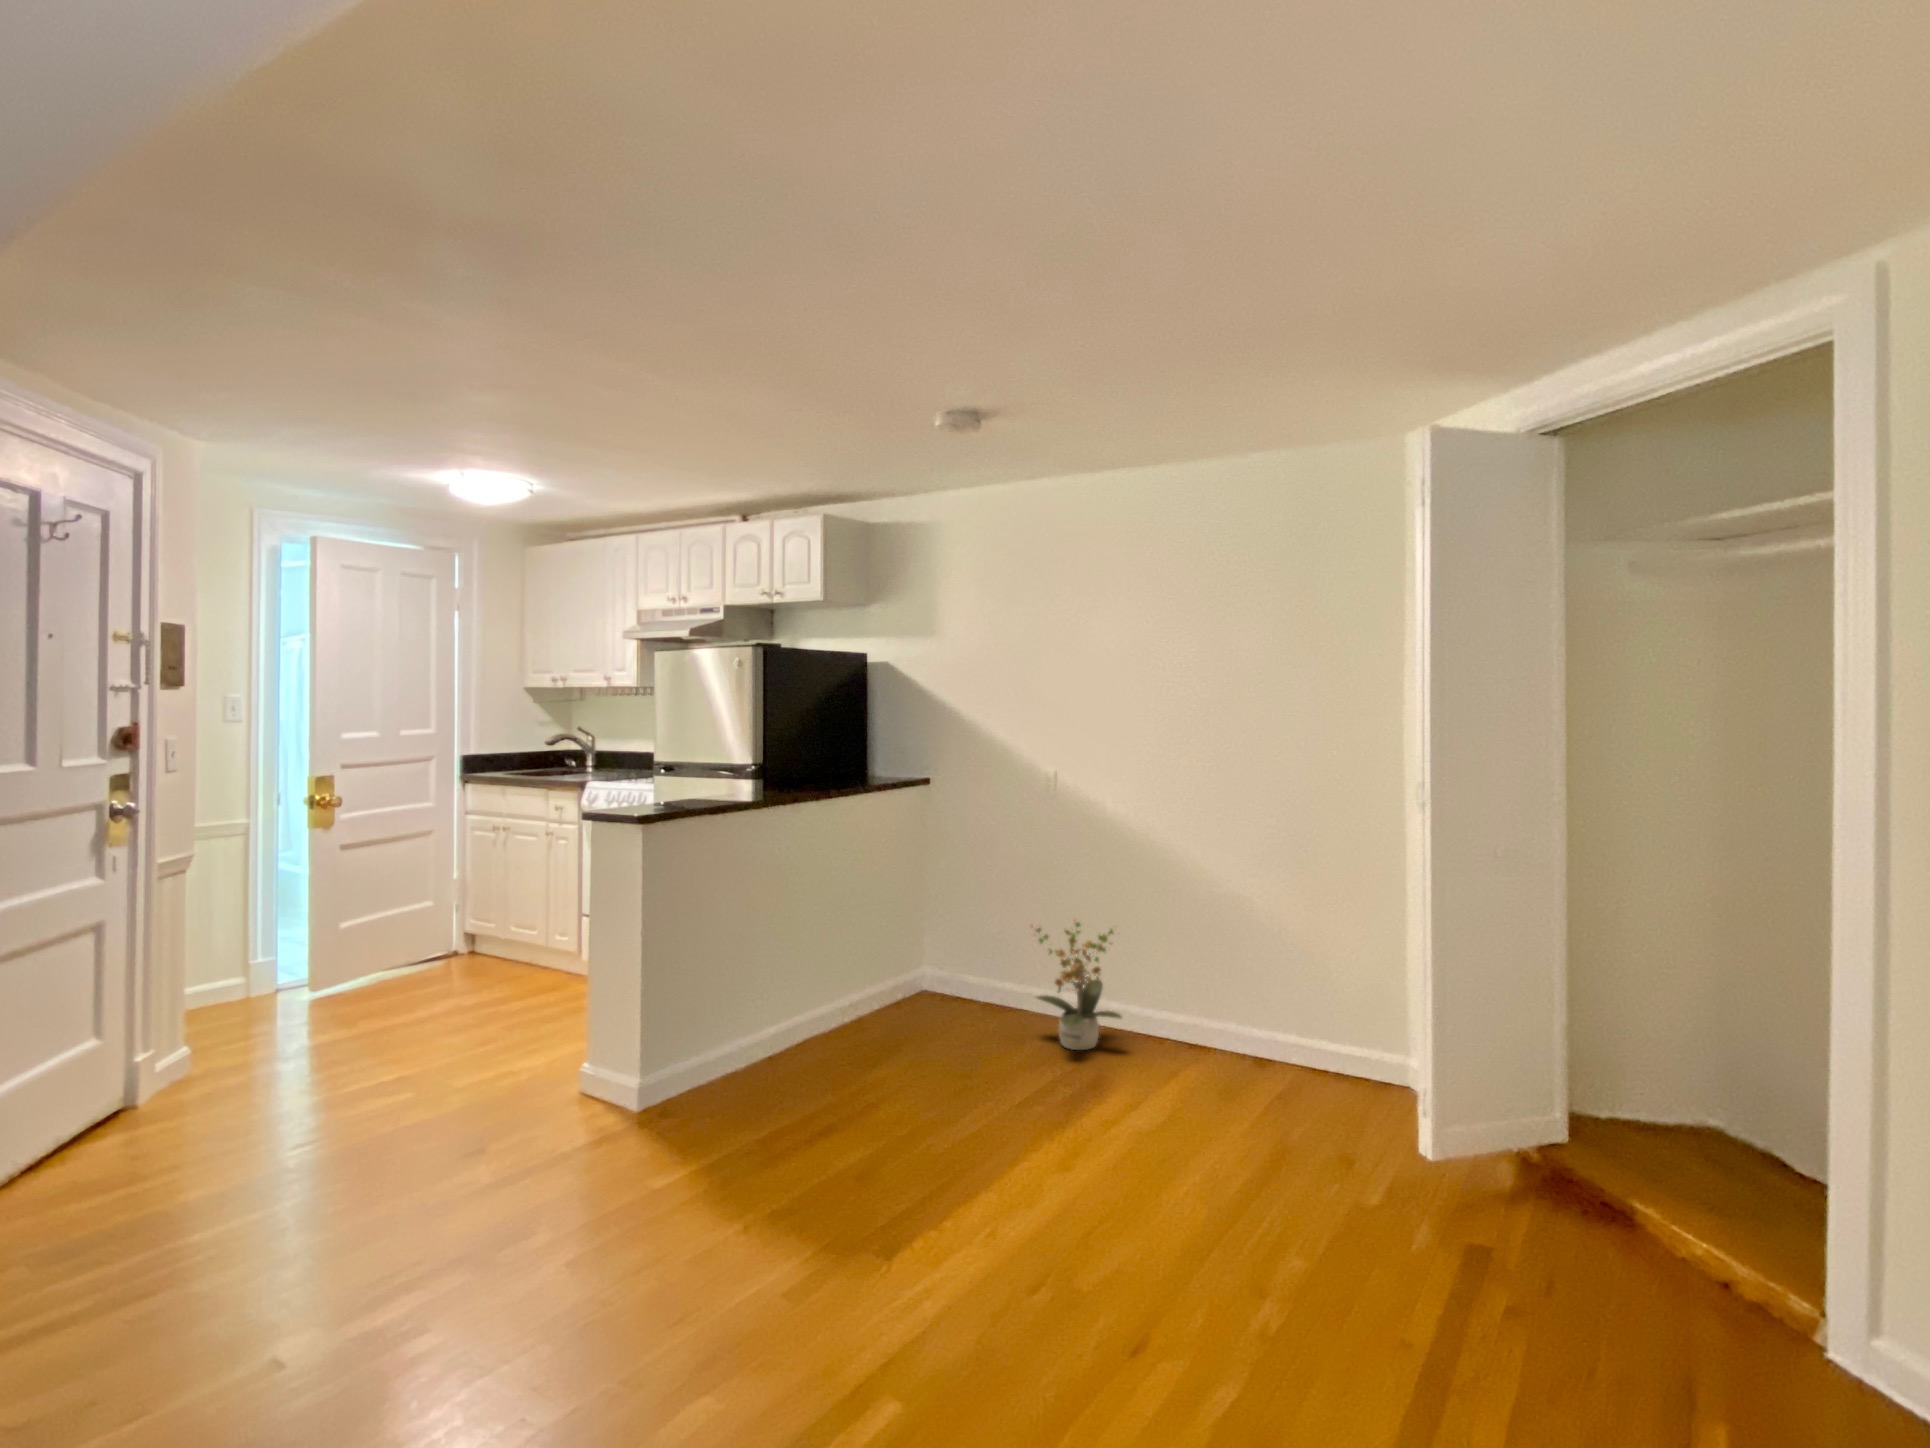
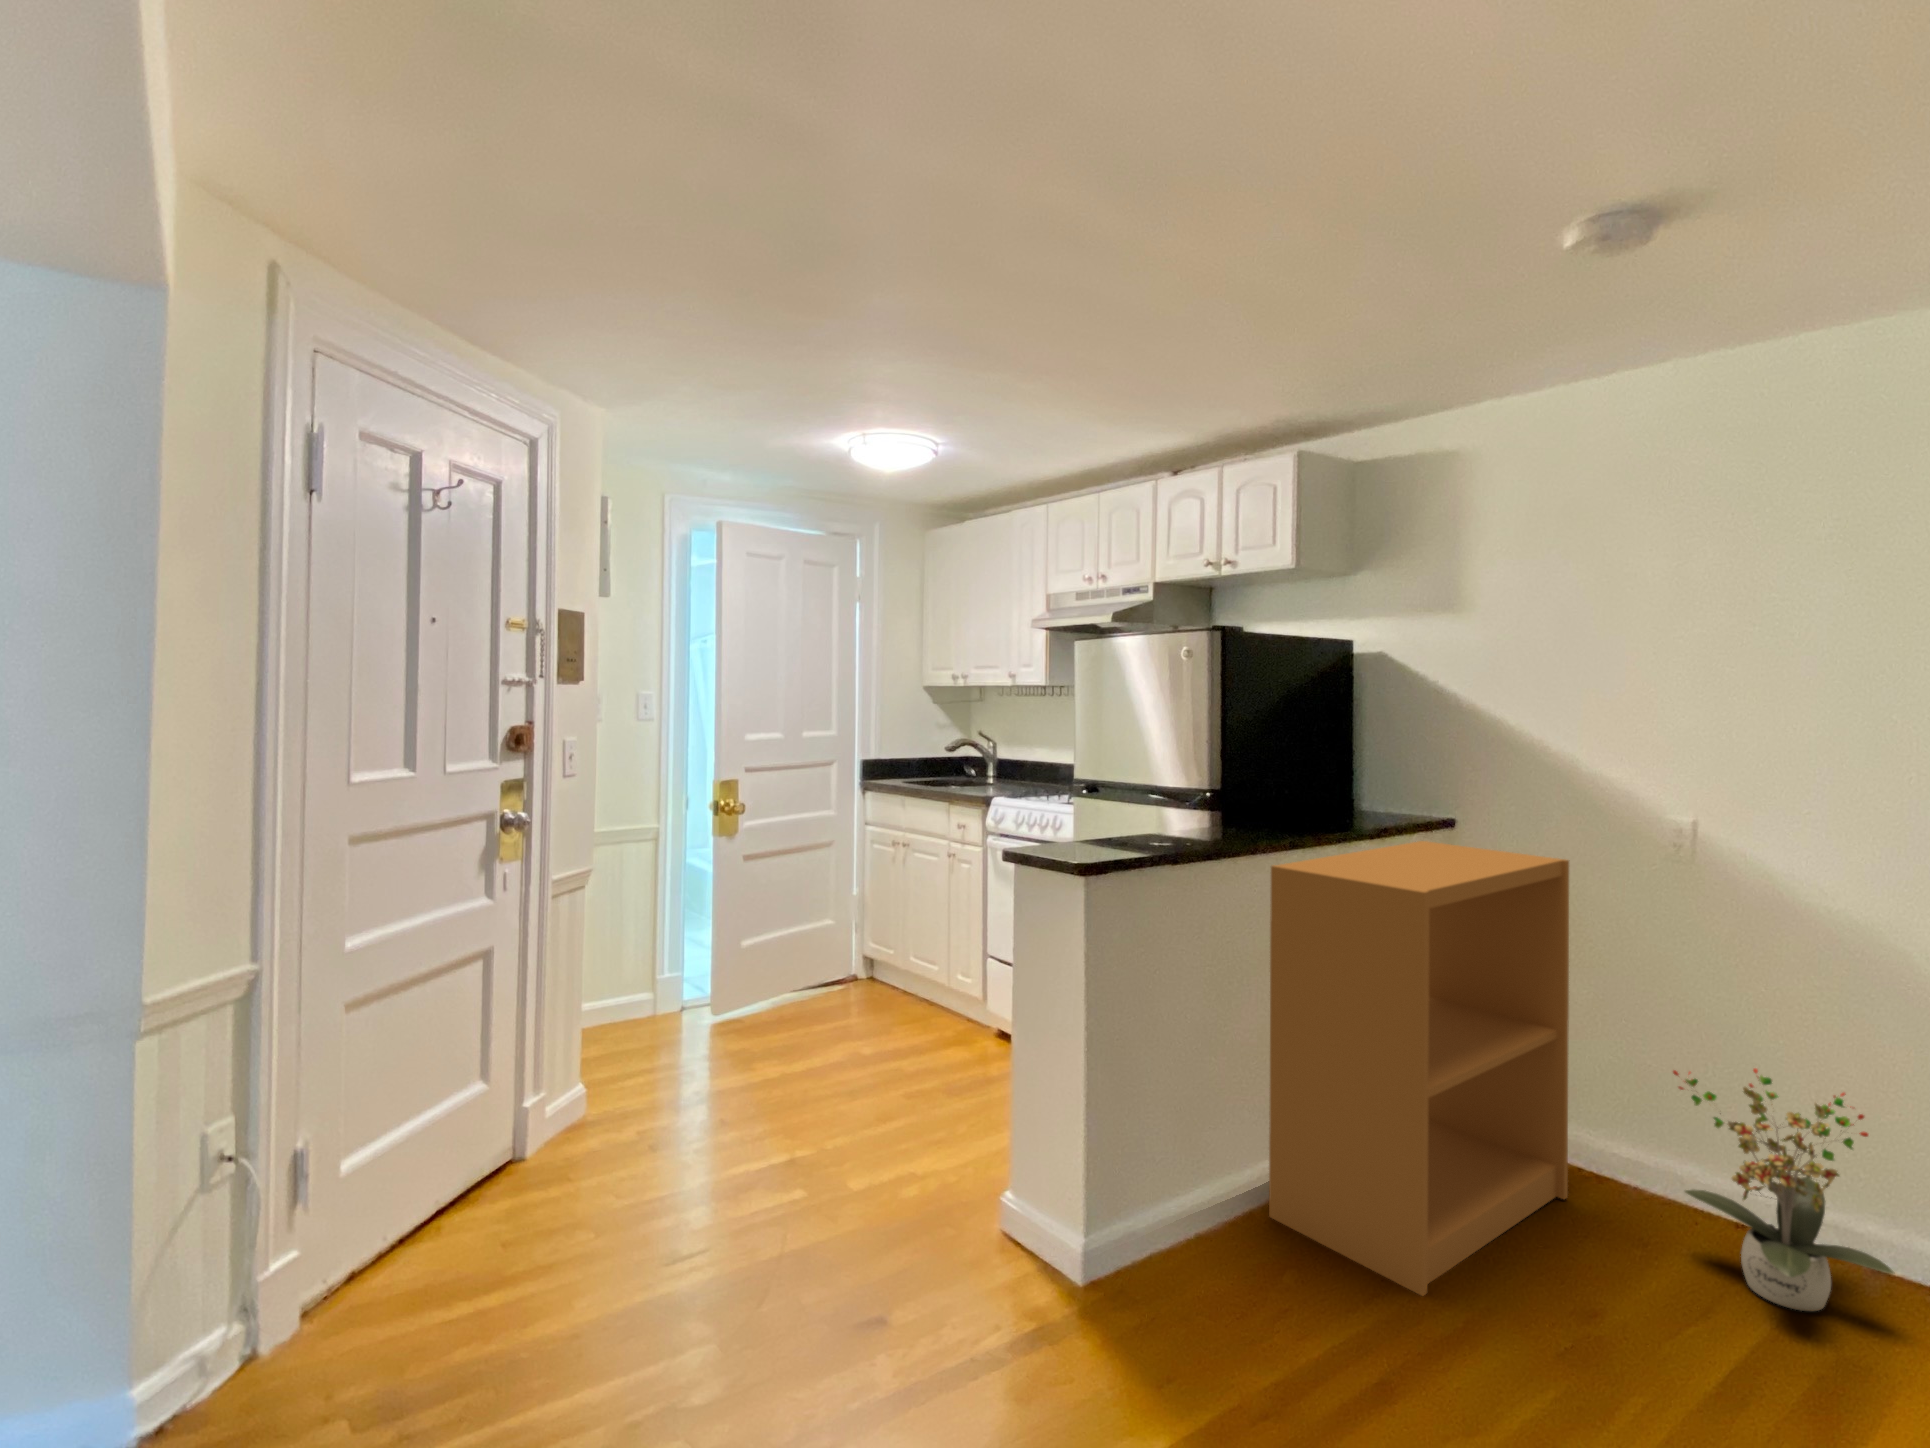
bookshelf: none [784,795,983,1077] -> present [1269,841,1569,1296]

